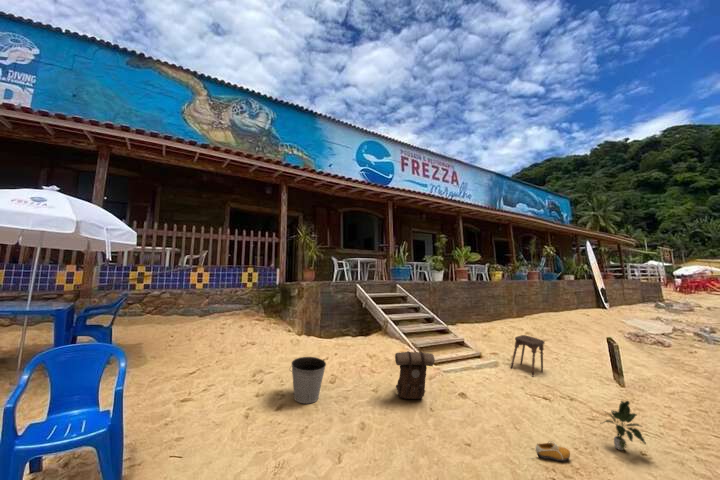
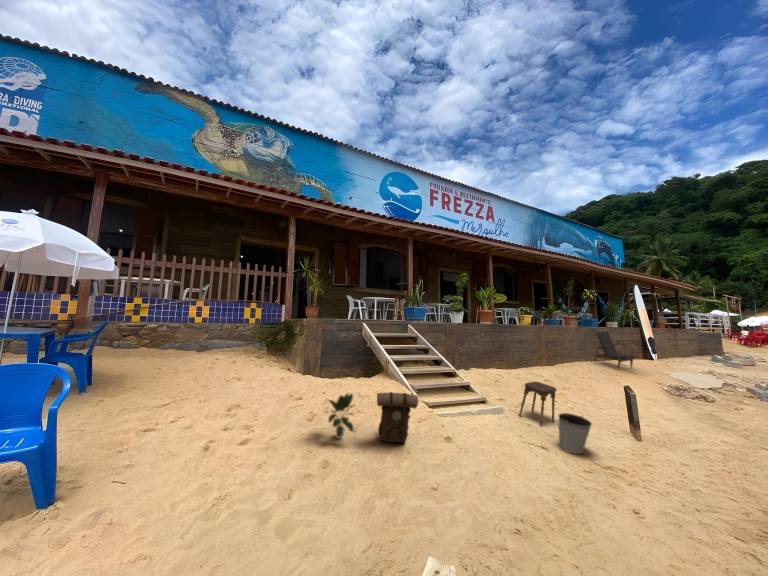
lounge chair: none [559,285,598,321] -> present [594,331,638,370]
bucket: present [292,357,326,403] -> present [558,413,592,454]
potted plant: present [603,401,646,450] -> present [326,394,354,439]
shoe: present [536,441,570,461] -> none [513,493,551,515]

